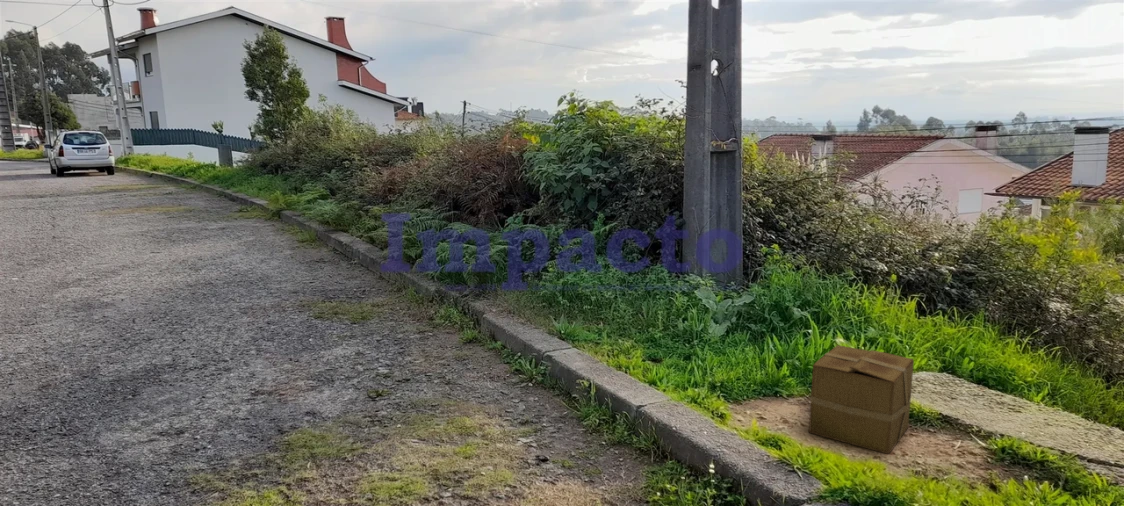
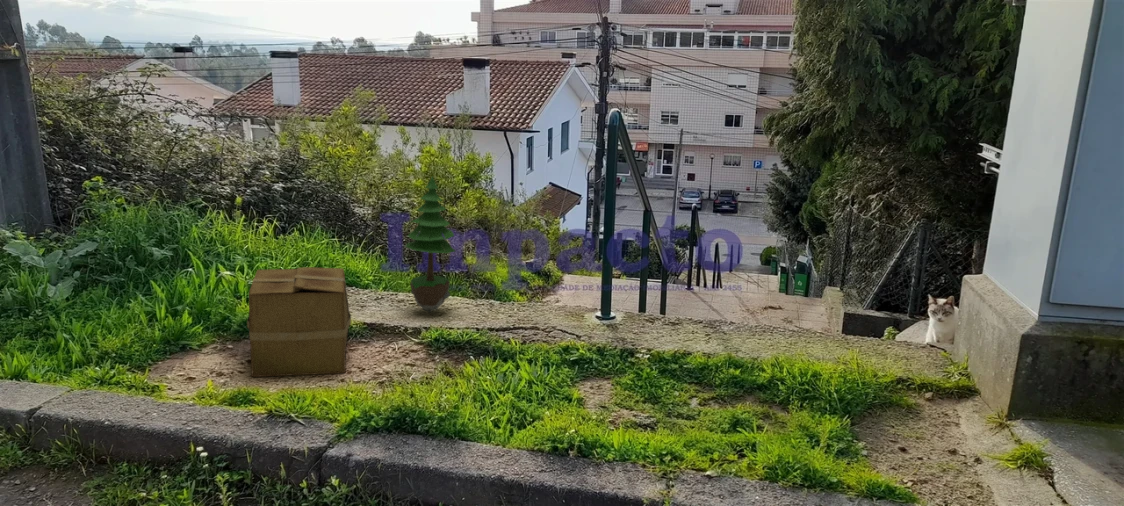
potted tree: none [997,283,1059,420] -> present [405,176,455,312]

